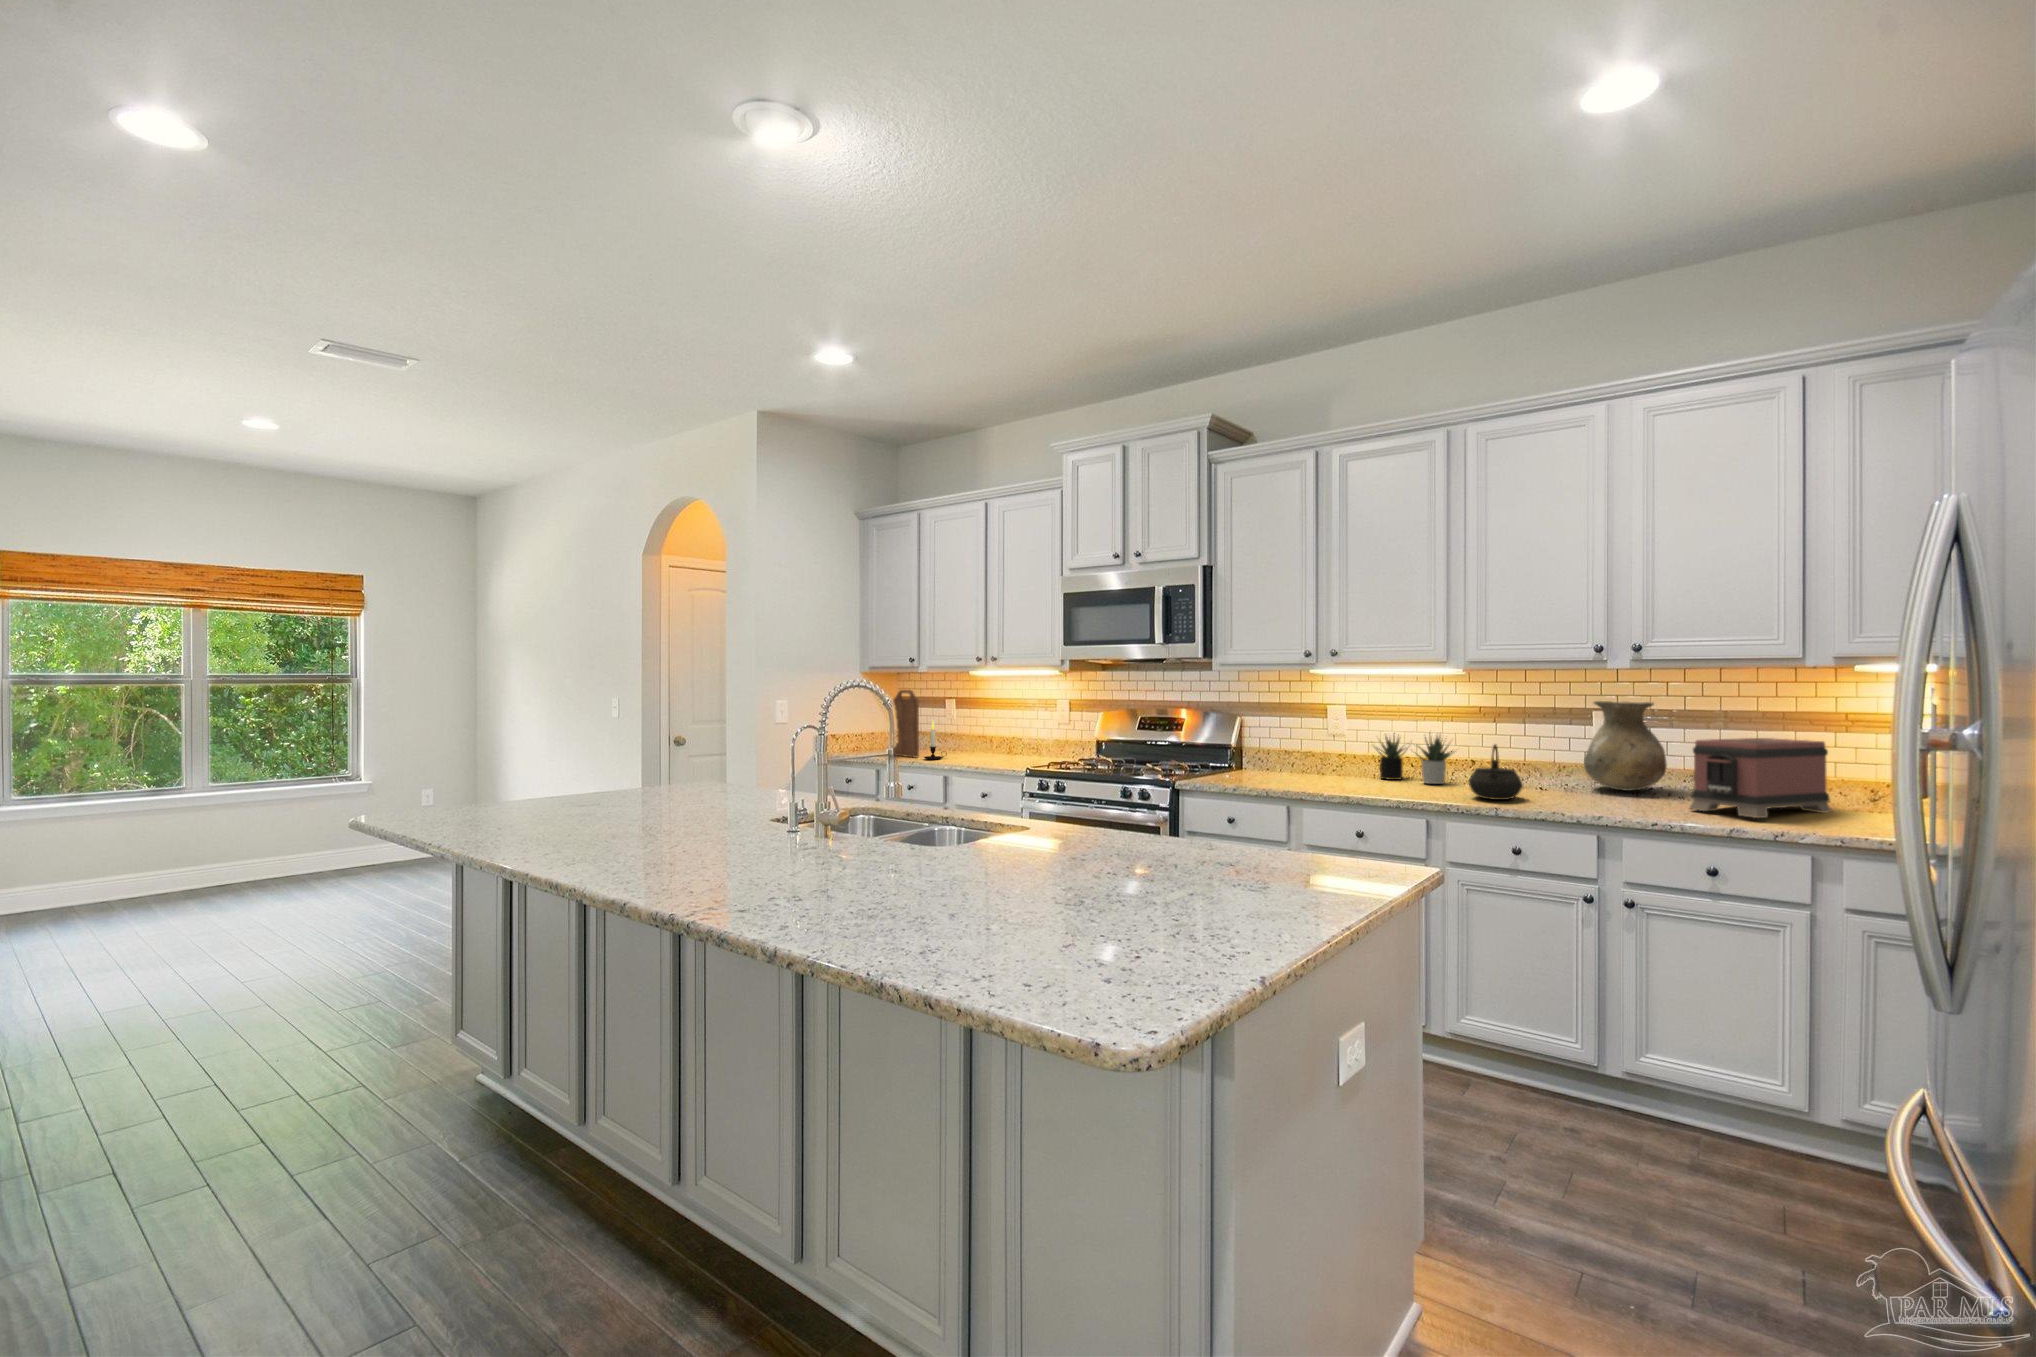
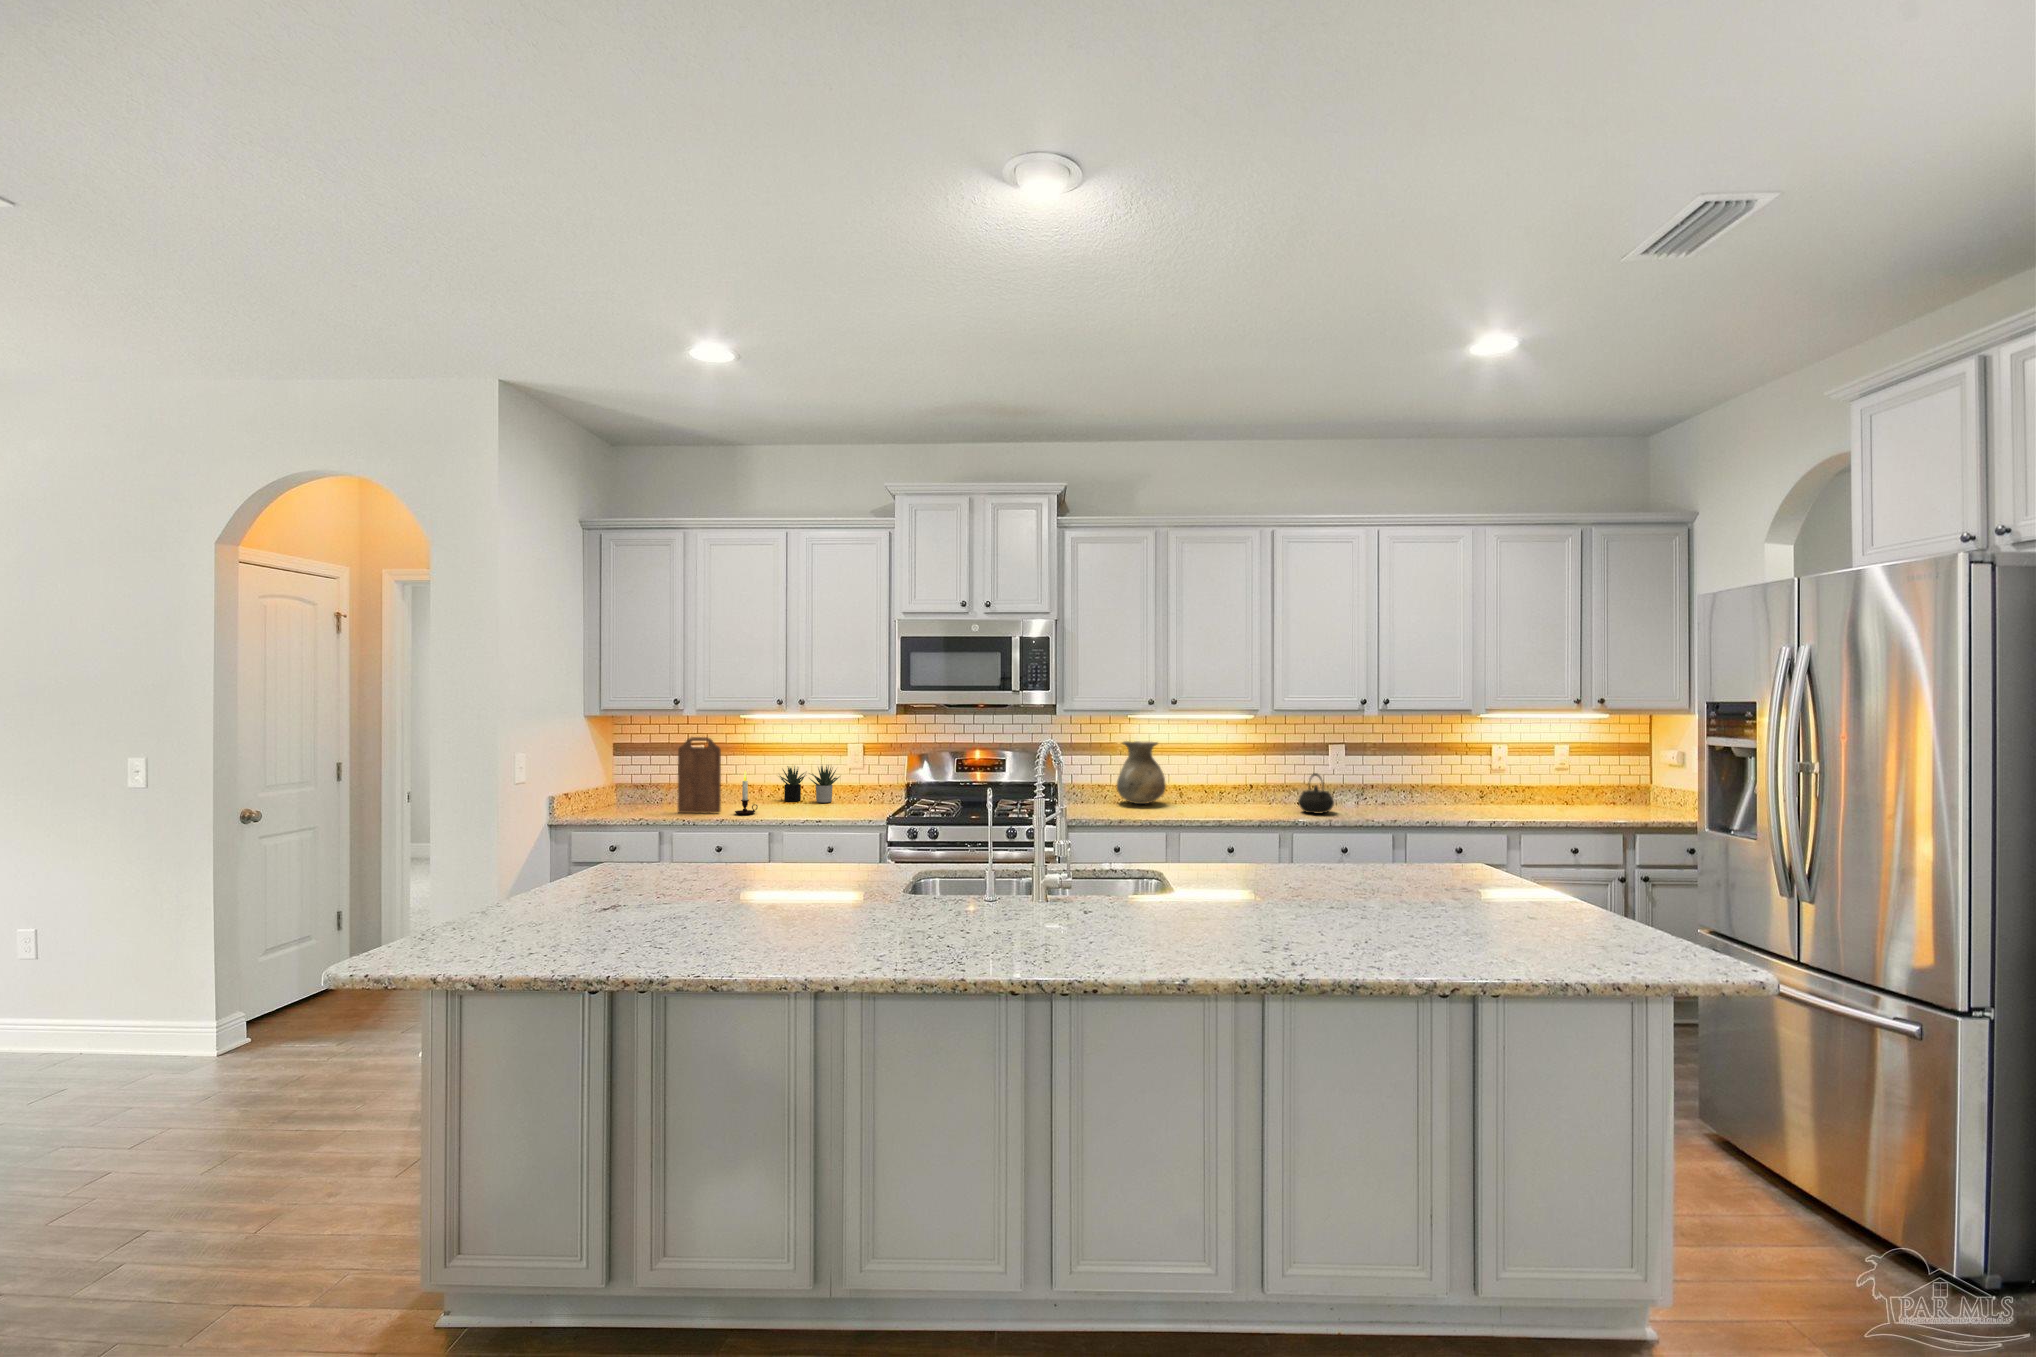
vase: present [1584,701,1667,791] -> present [1117,741,1166,804]
succulent plant: present [1376,733,1453,784] -> present [780,765,839,803]
toaster: present [1690,738,1831,818] -> none [1427,762,1483,813]

